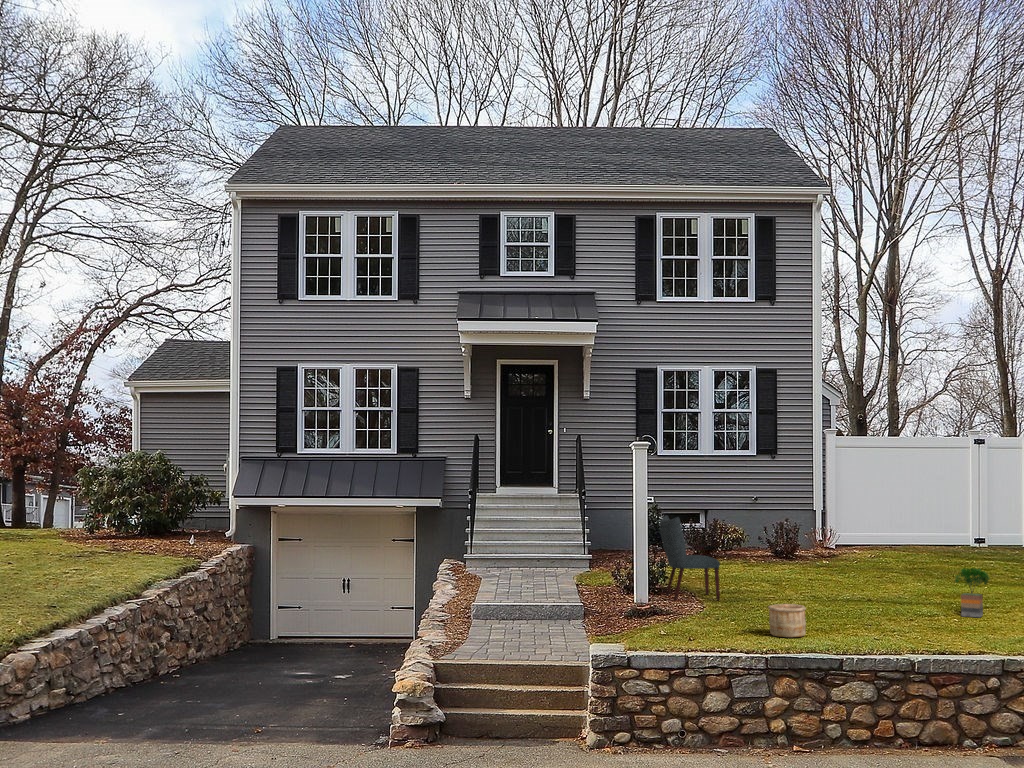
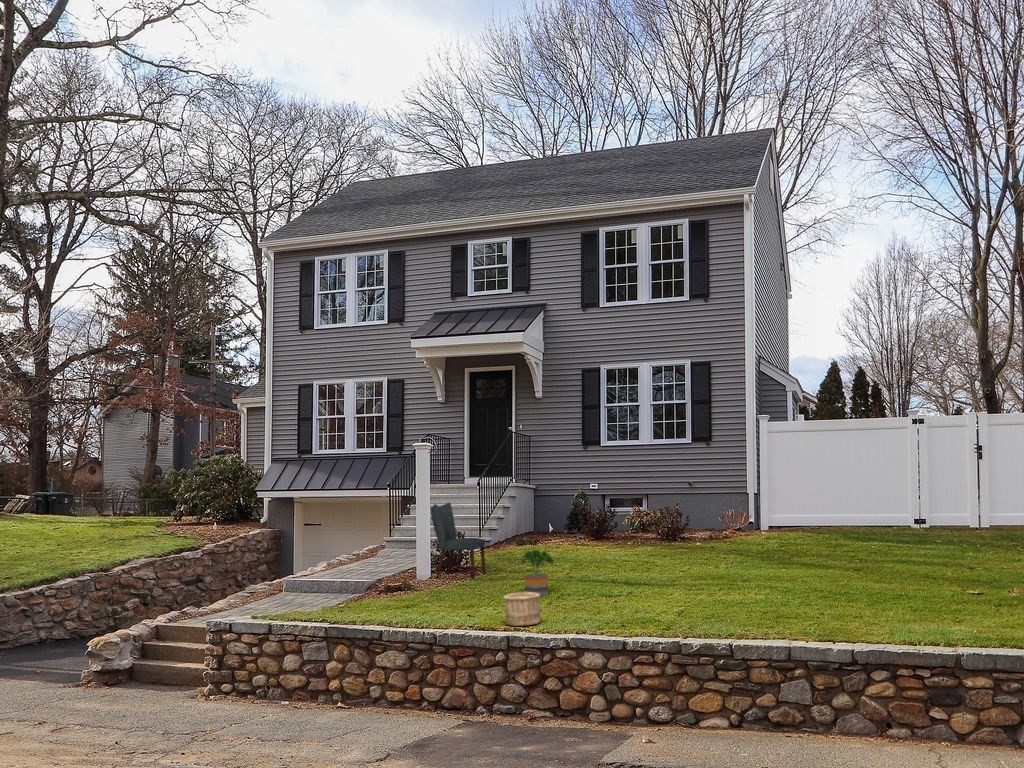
potted tree: present [955,568,990,617] -> present [521,550,554,596]
wooden bucket: present [768,604,806,637] -> present [503,592,540,626]

